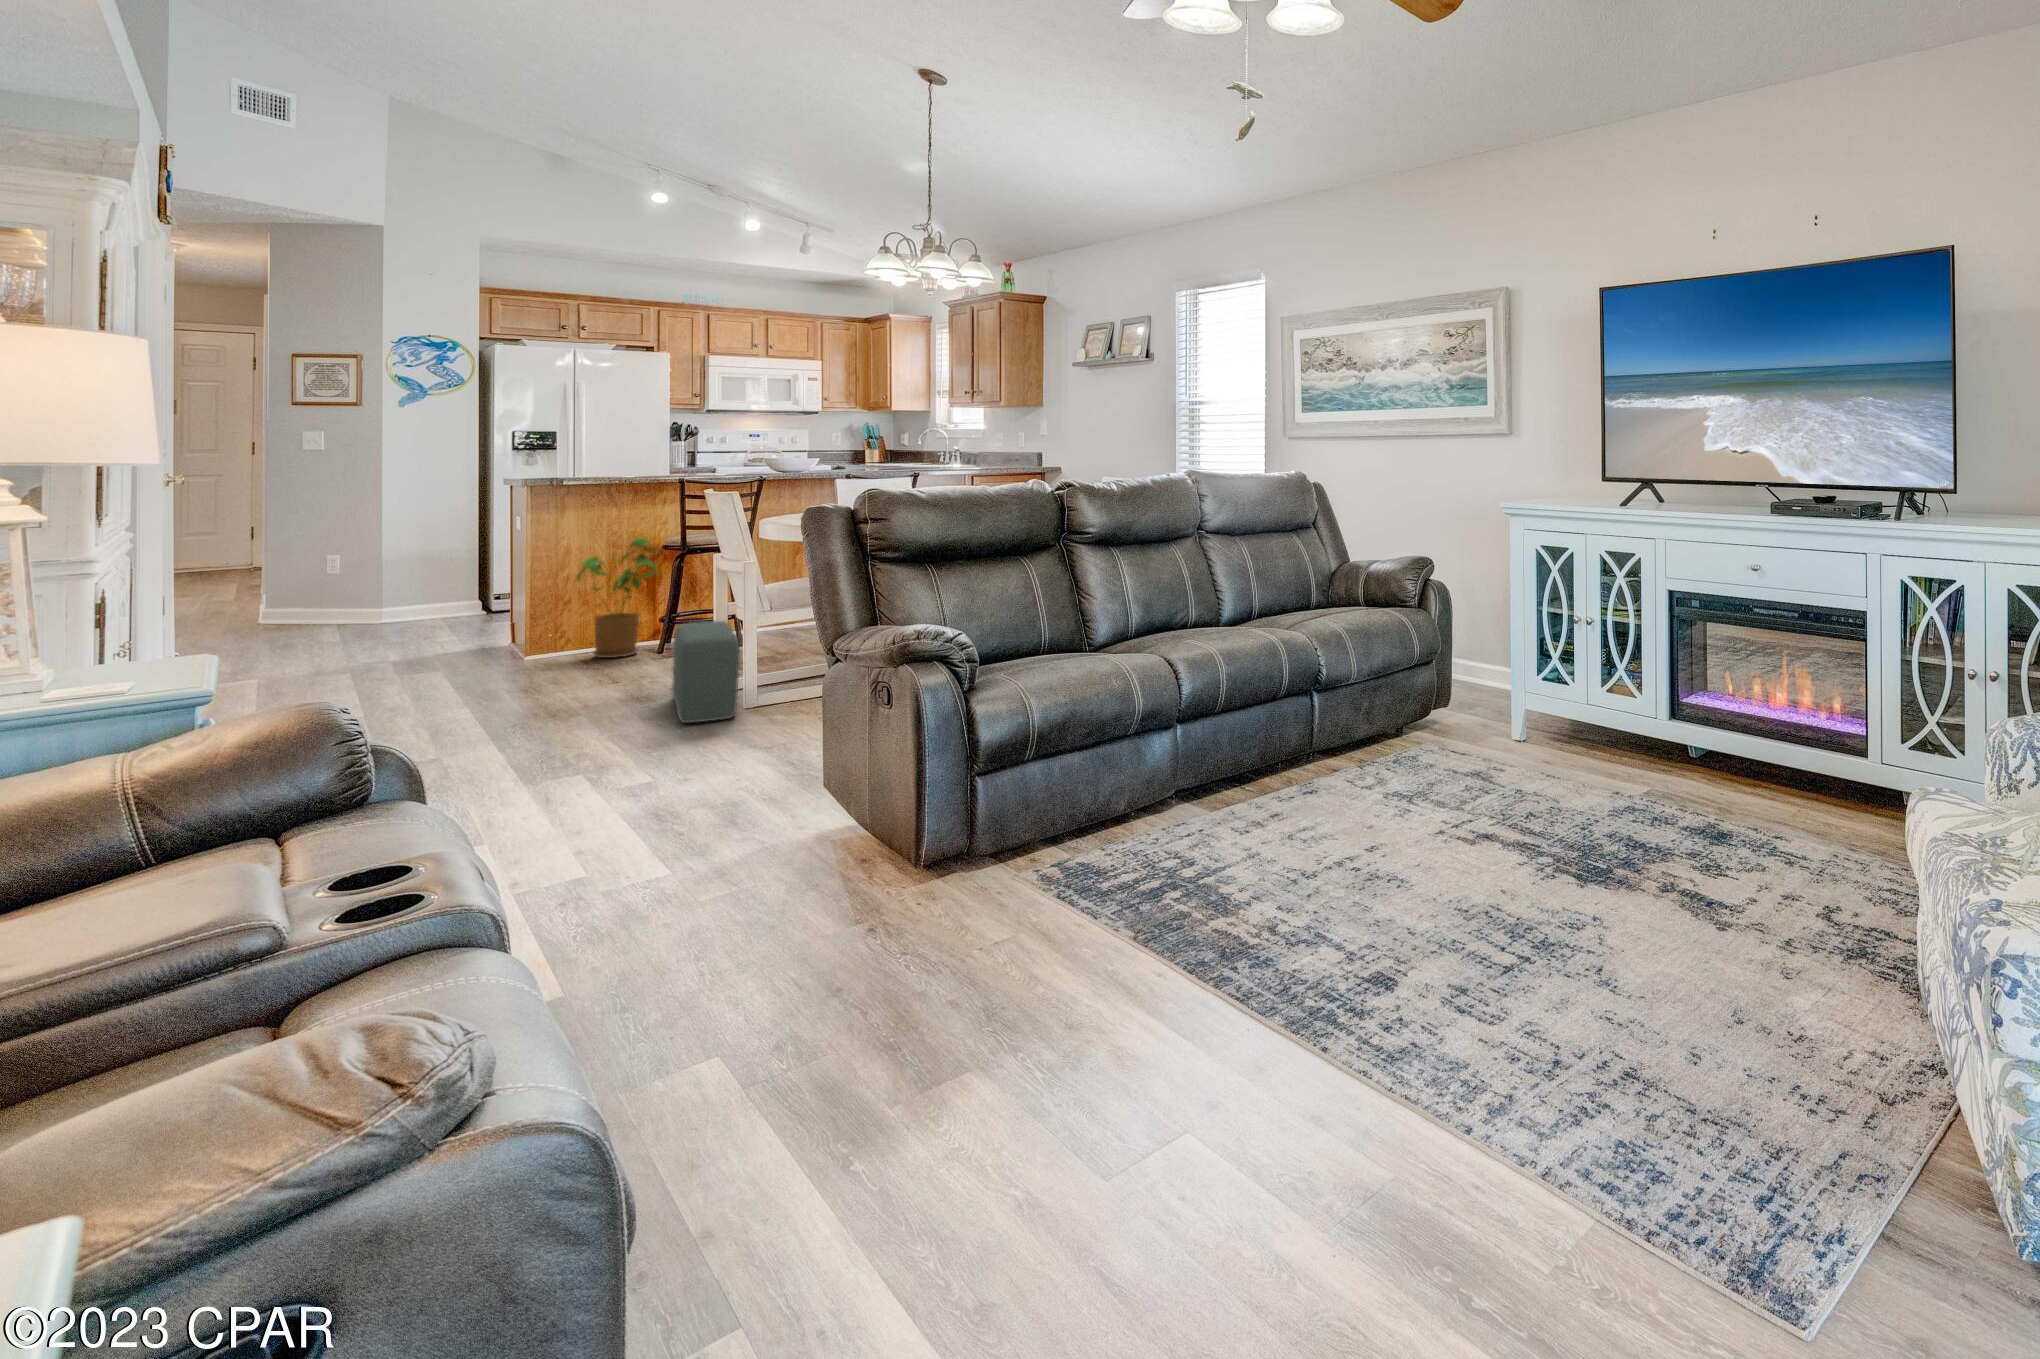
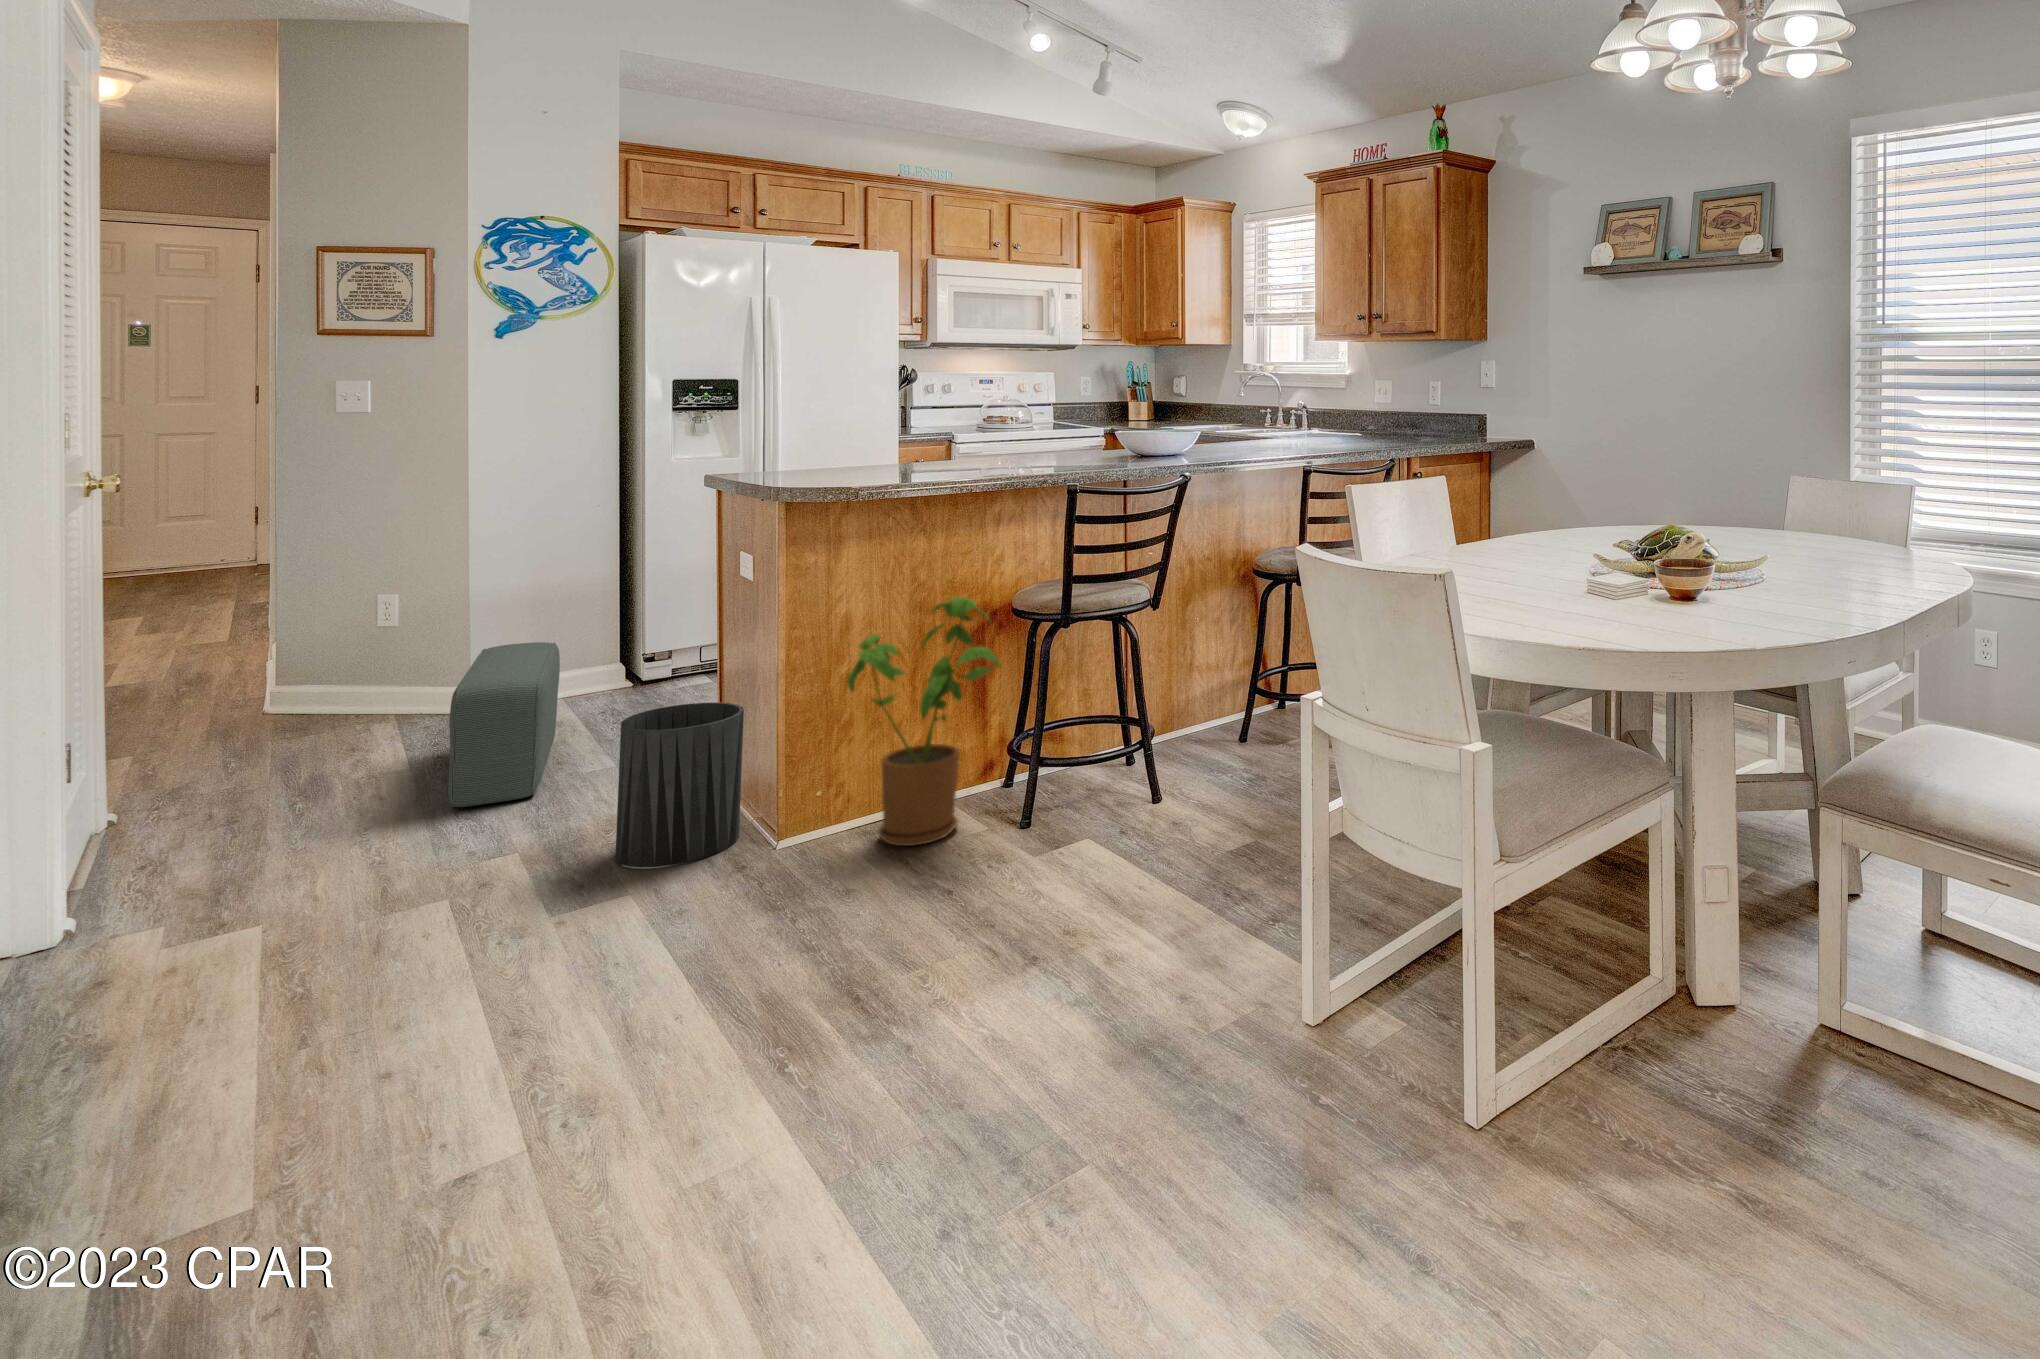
trash can: none [454,592,524,665] -> present [615,702,744,867]
pouf: present [672,621,740,723] -> present [448,642,560,807]

